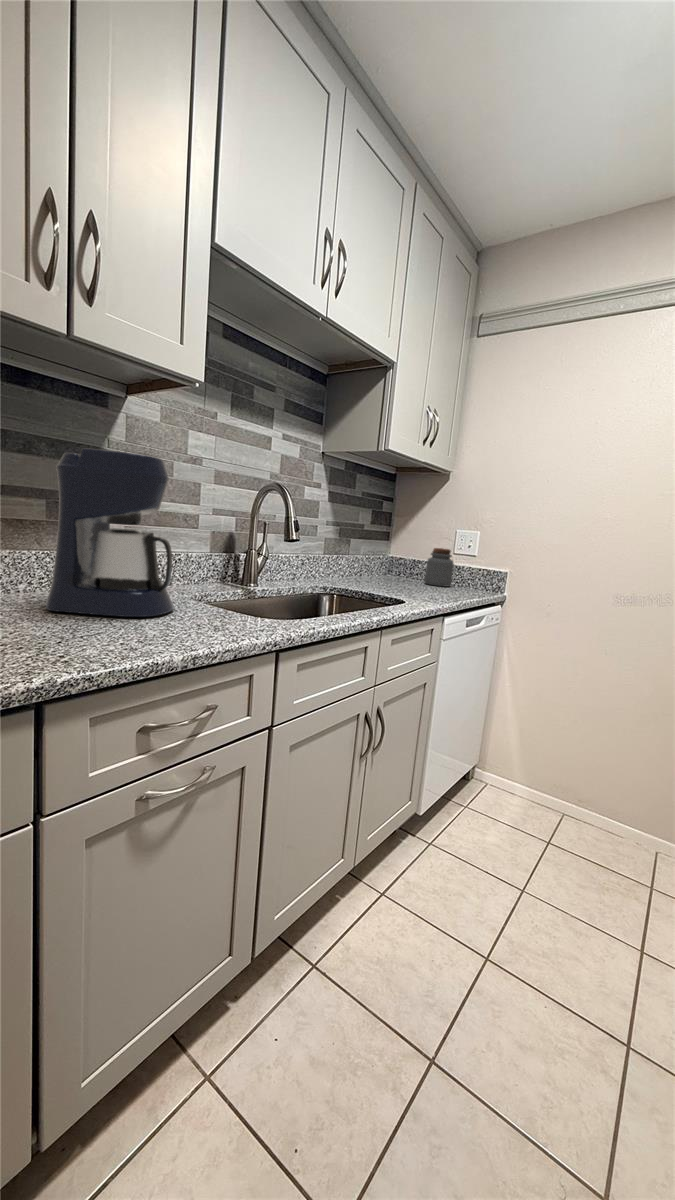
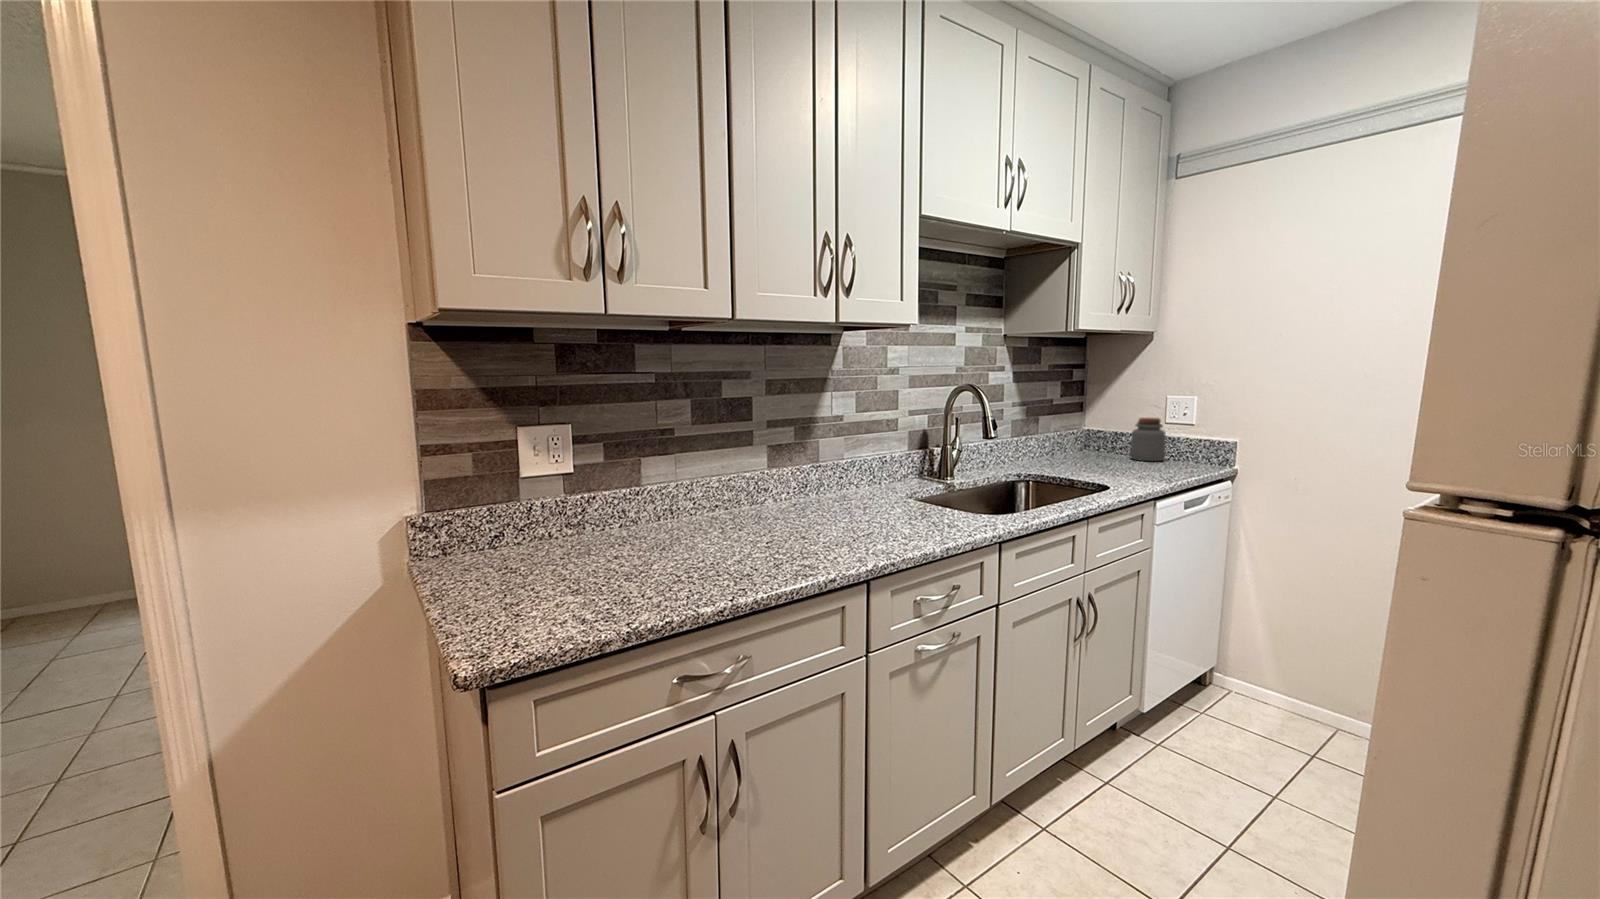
coffee maker: present [46,448,173,617] -> none [815,391,904,518]

